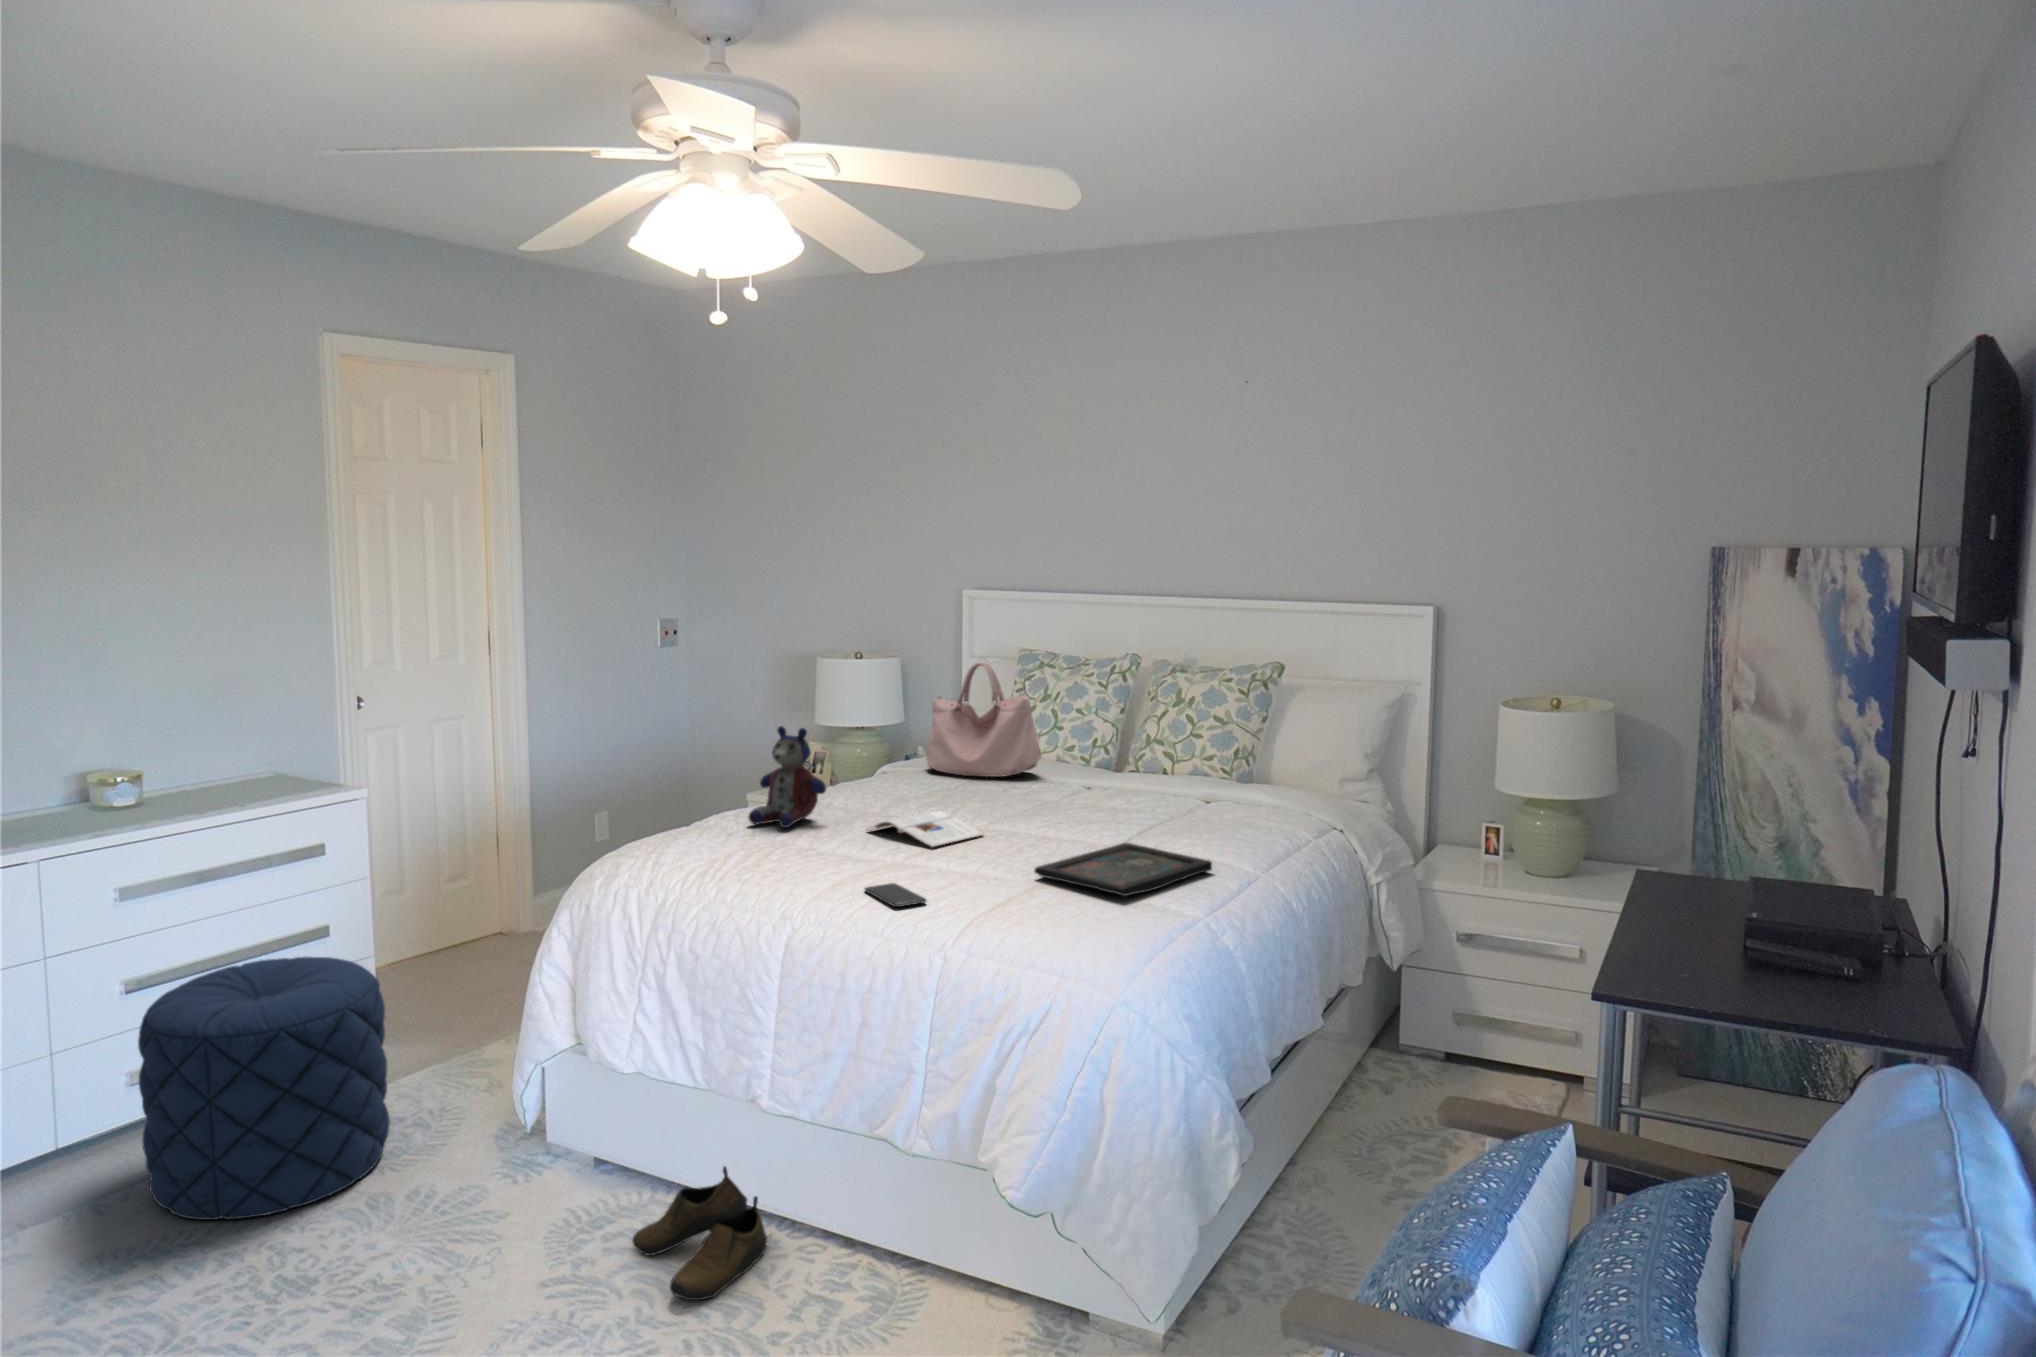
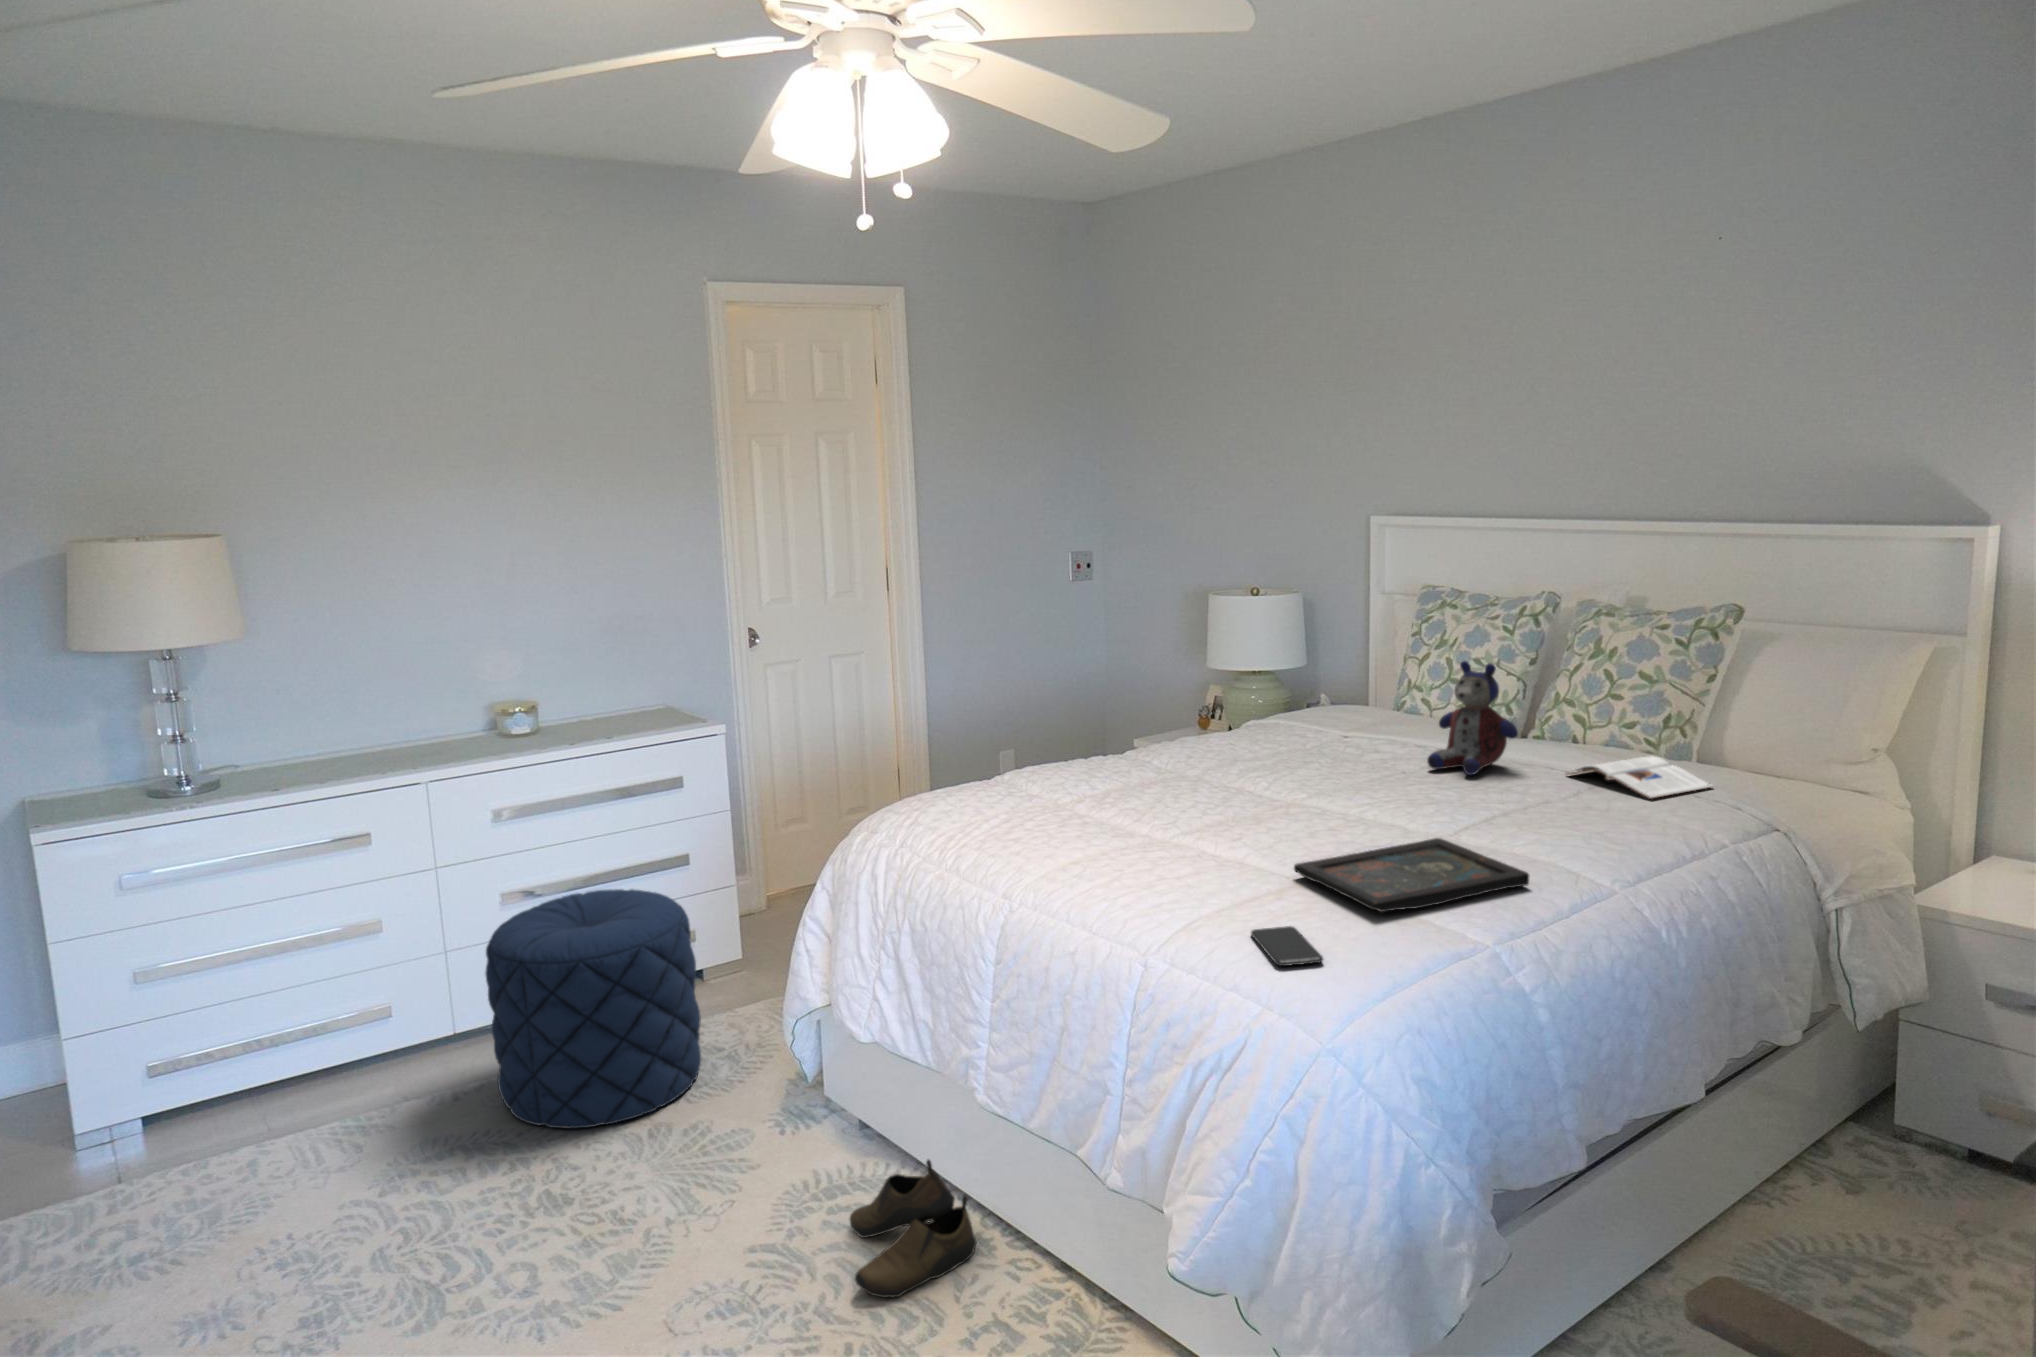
handbag: present [926,662,1040,777] -> none [1284,602,1413,739]
stuffed bear: present [748,726,826,828] -> present [1427,661,1518,775]
magazine: present [869,811,983,847] -> present [1567,756,1713,799]
smartphone: present [865,883,926,907] -> present [1251,926,1323,966]

